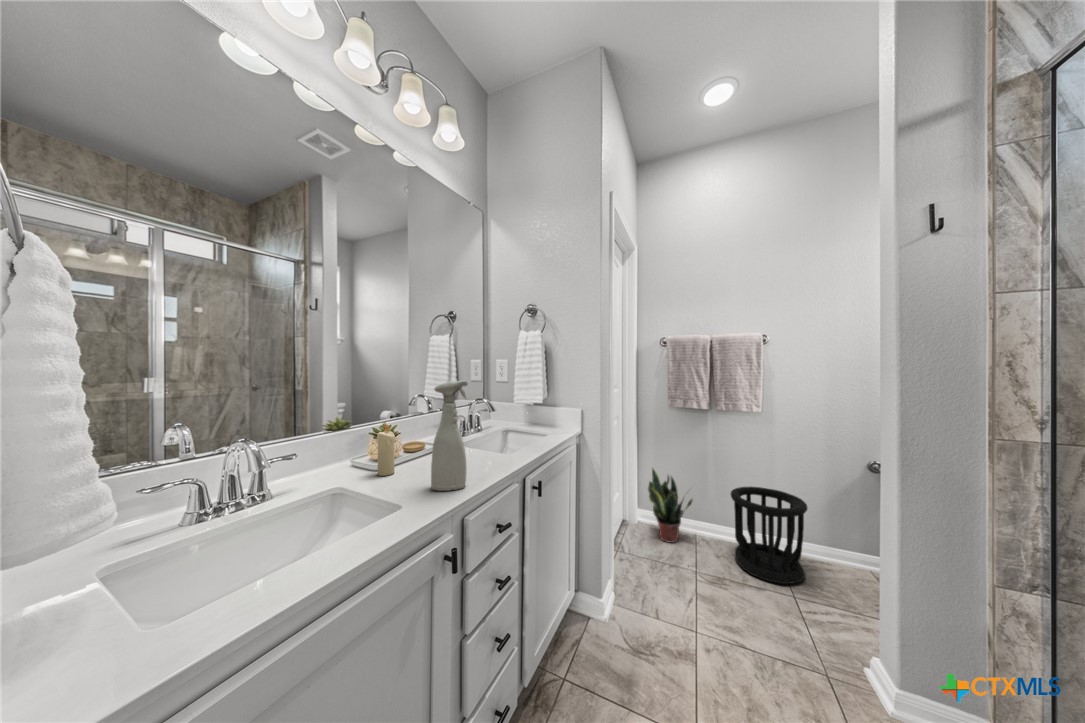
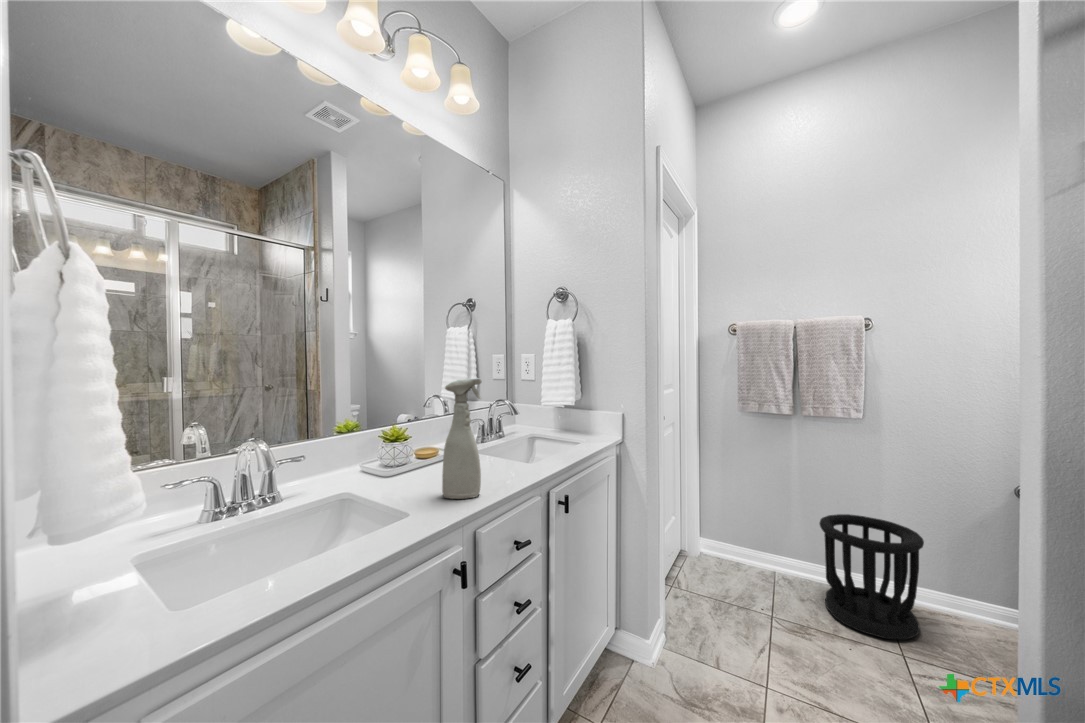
candle: present [377,424,395,476] -> none [387,425,406,482]
potted plant: present [648,469,693,543] -> none [712,487,771,581]

